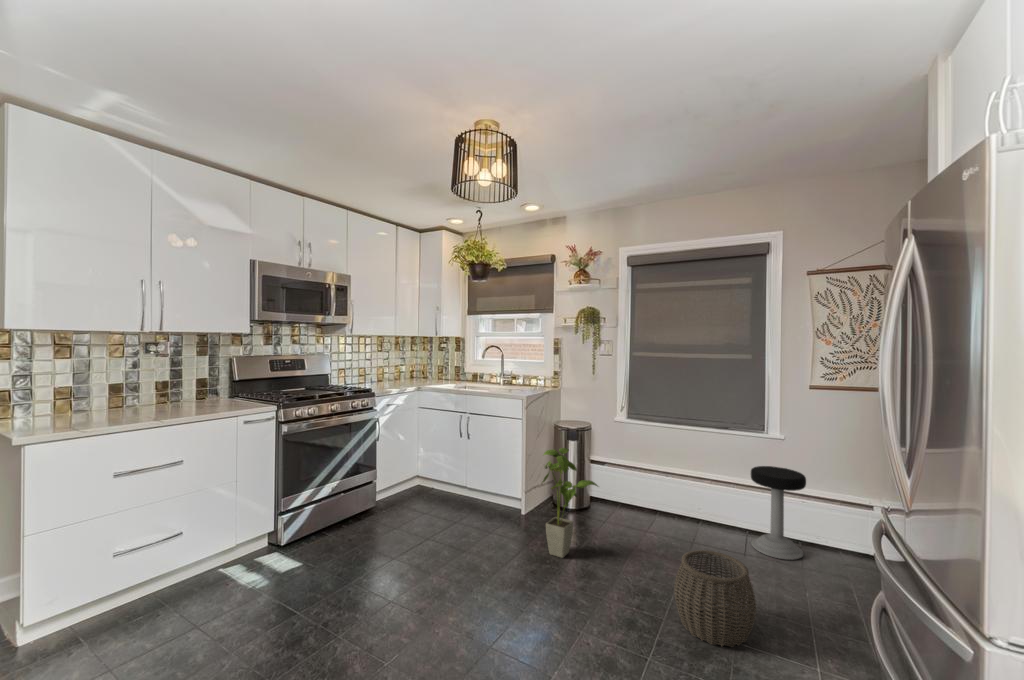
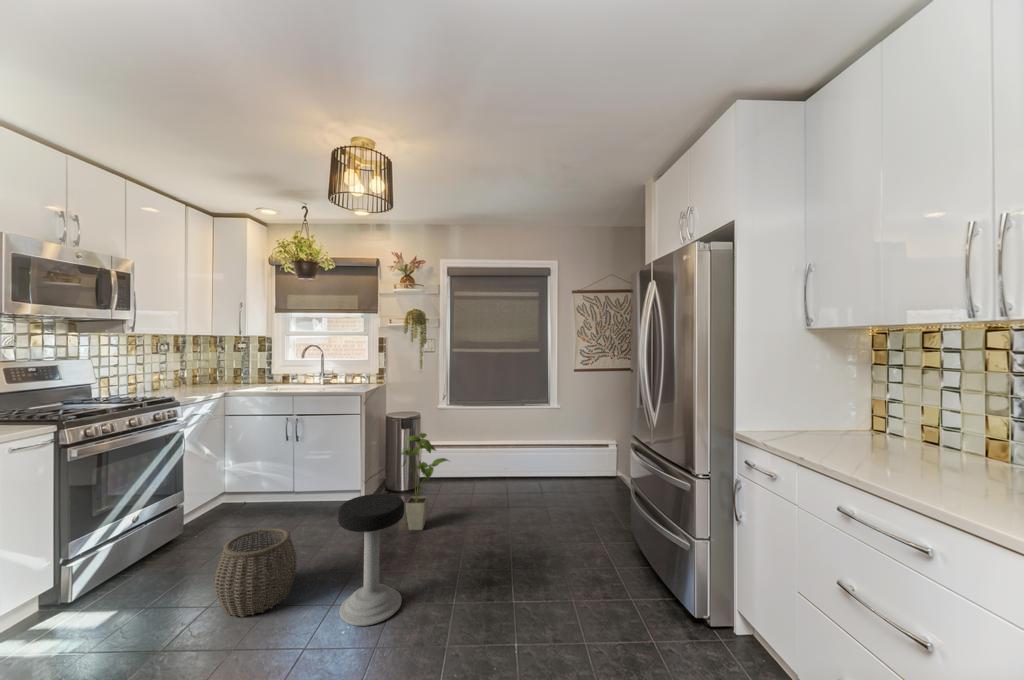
stool: present [751,466,806,560] -> present [338,494,404,626]
woven basket: present [674,550,757,647] -> present [215,528,297,617]

